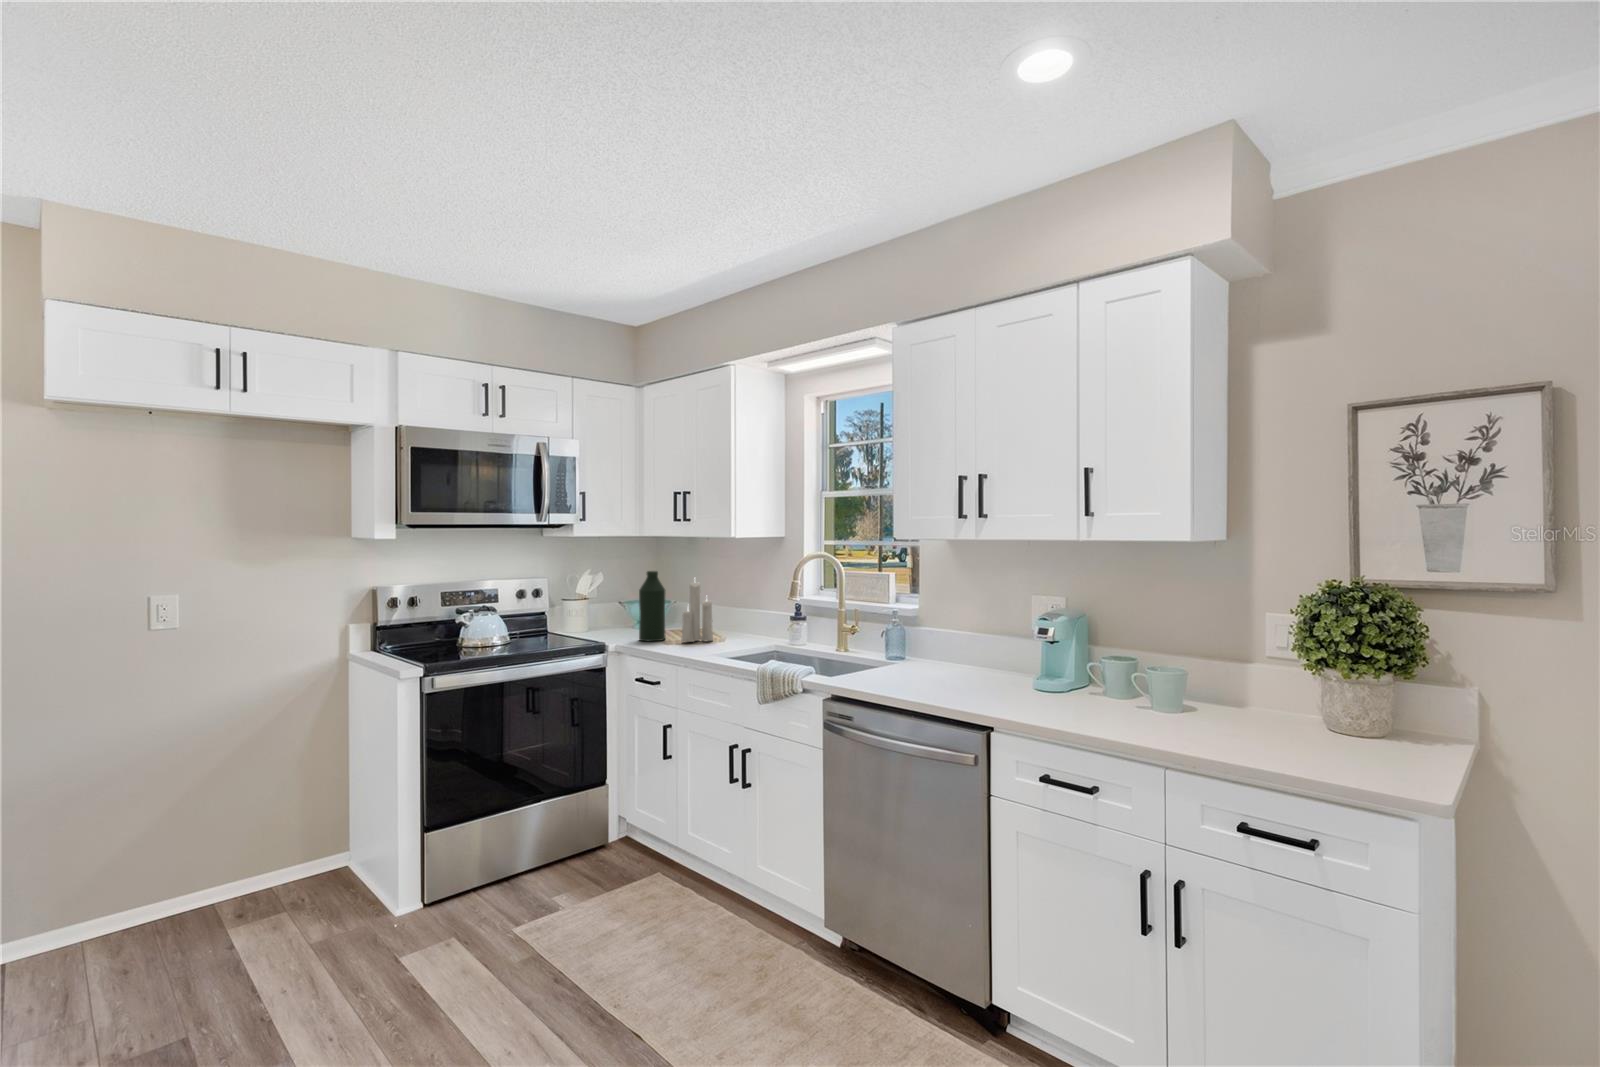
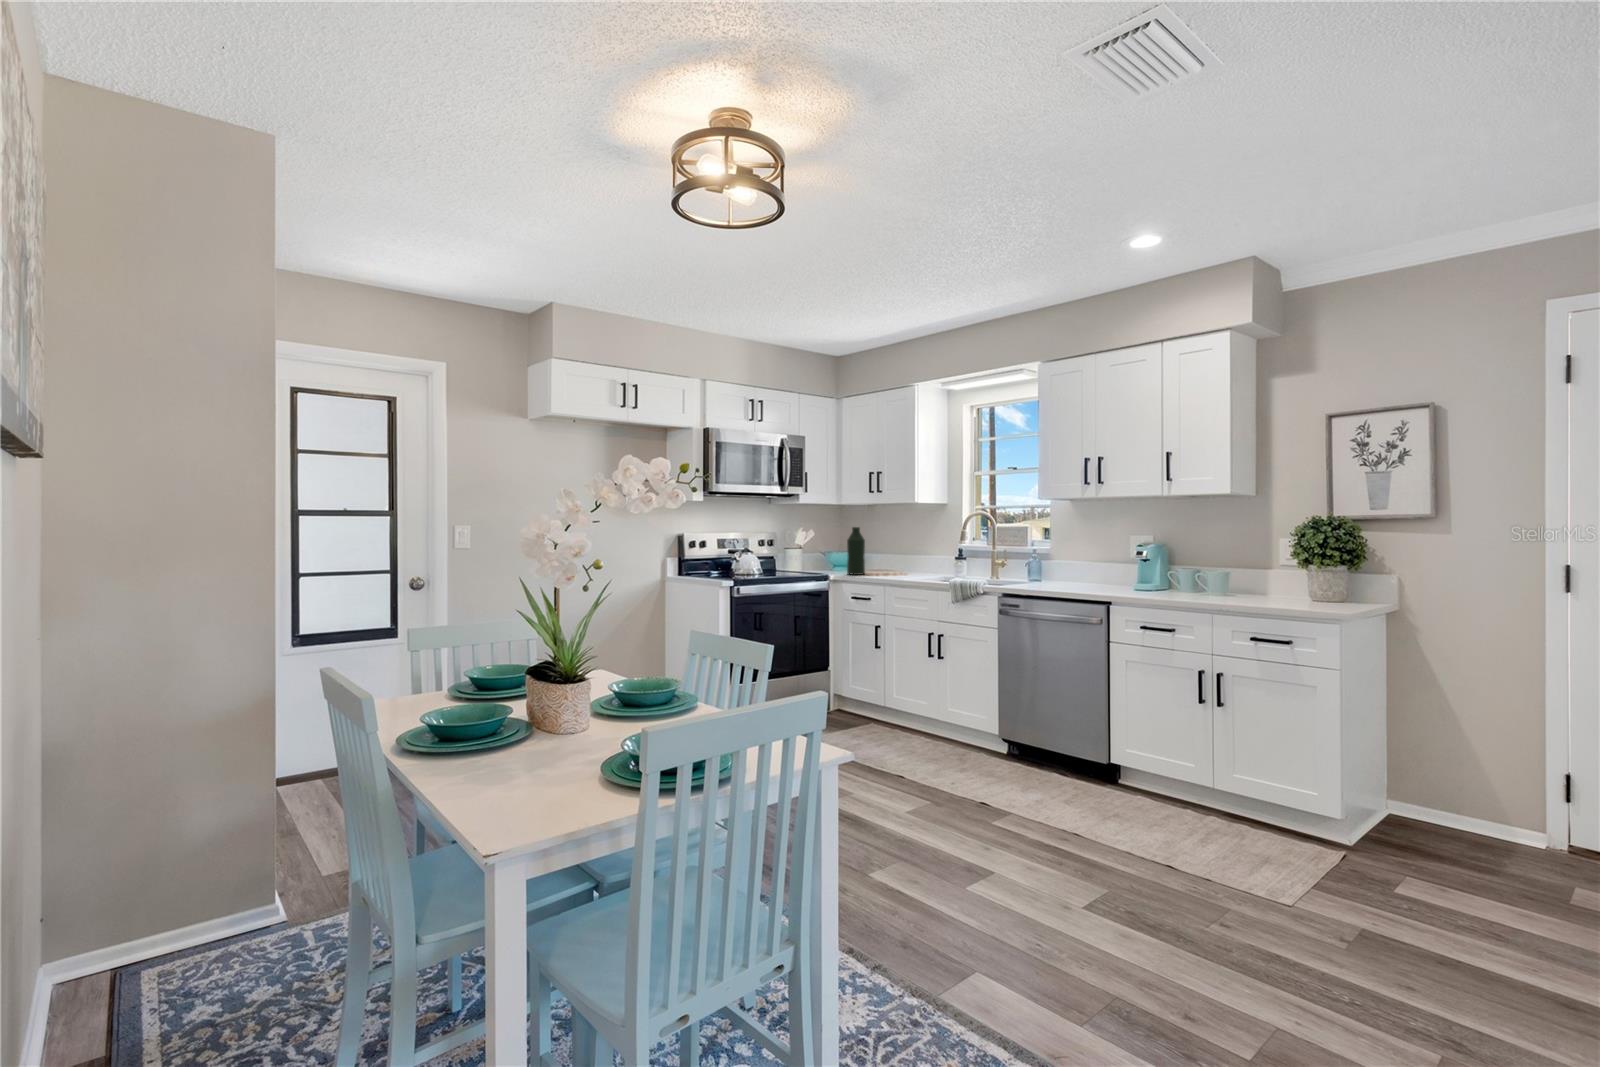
candle: present [681,583,713,642] -> none [878,527,899,575]

